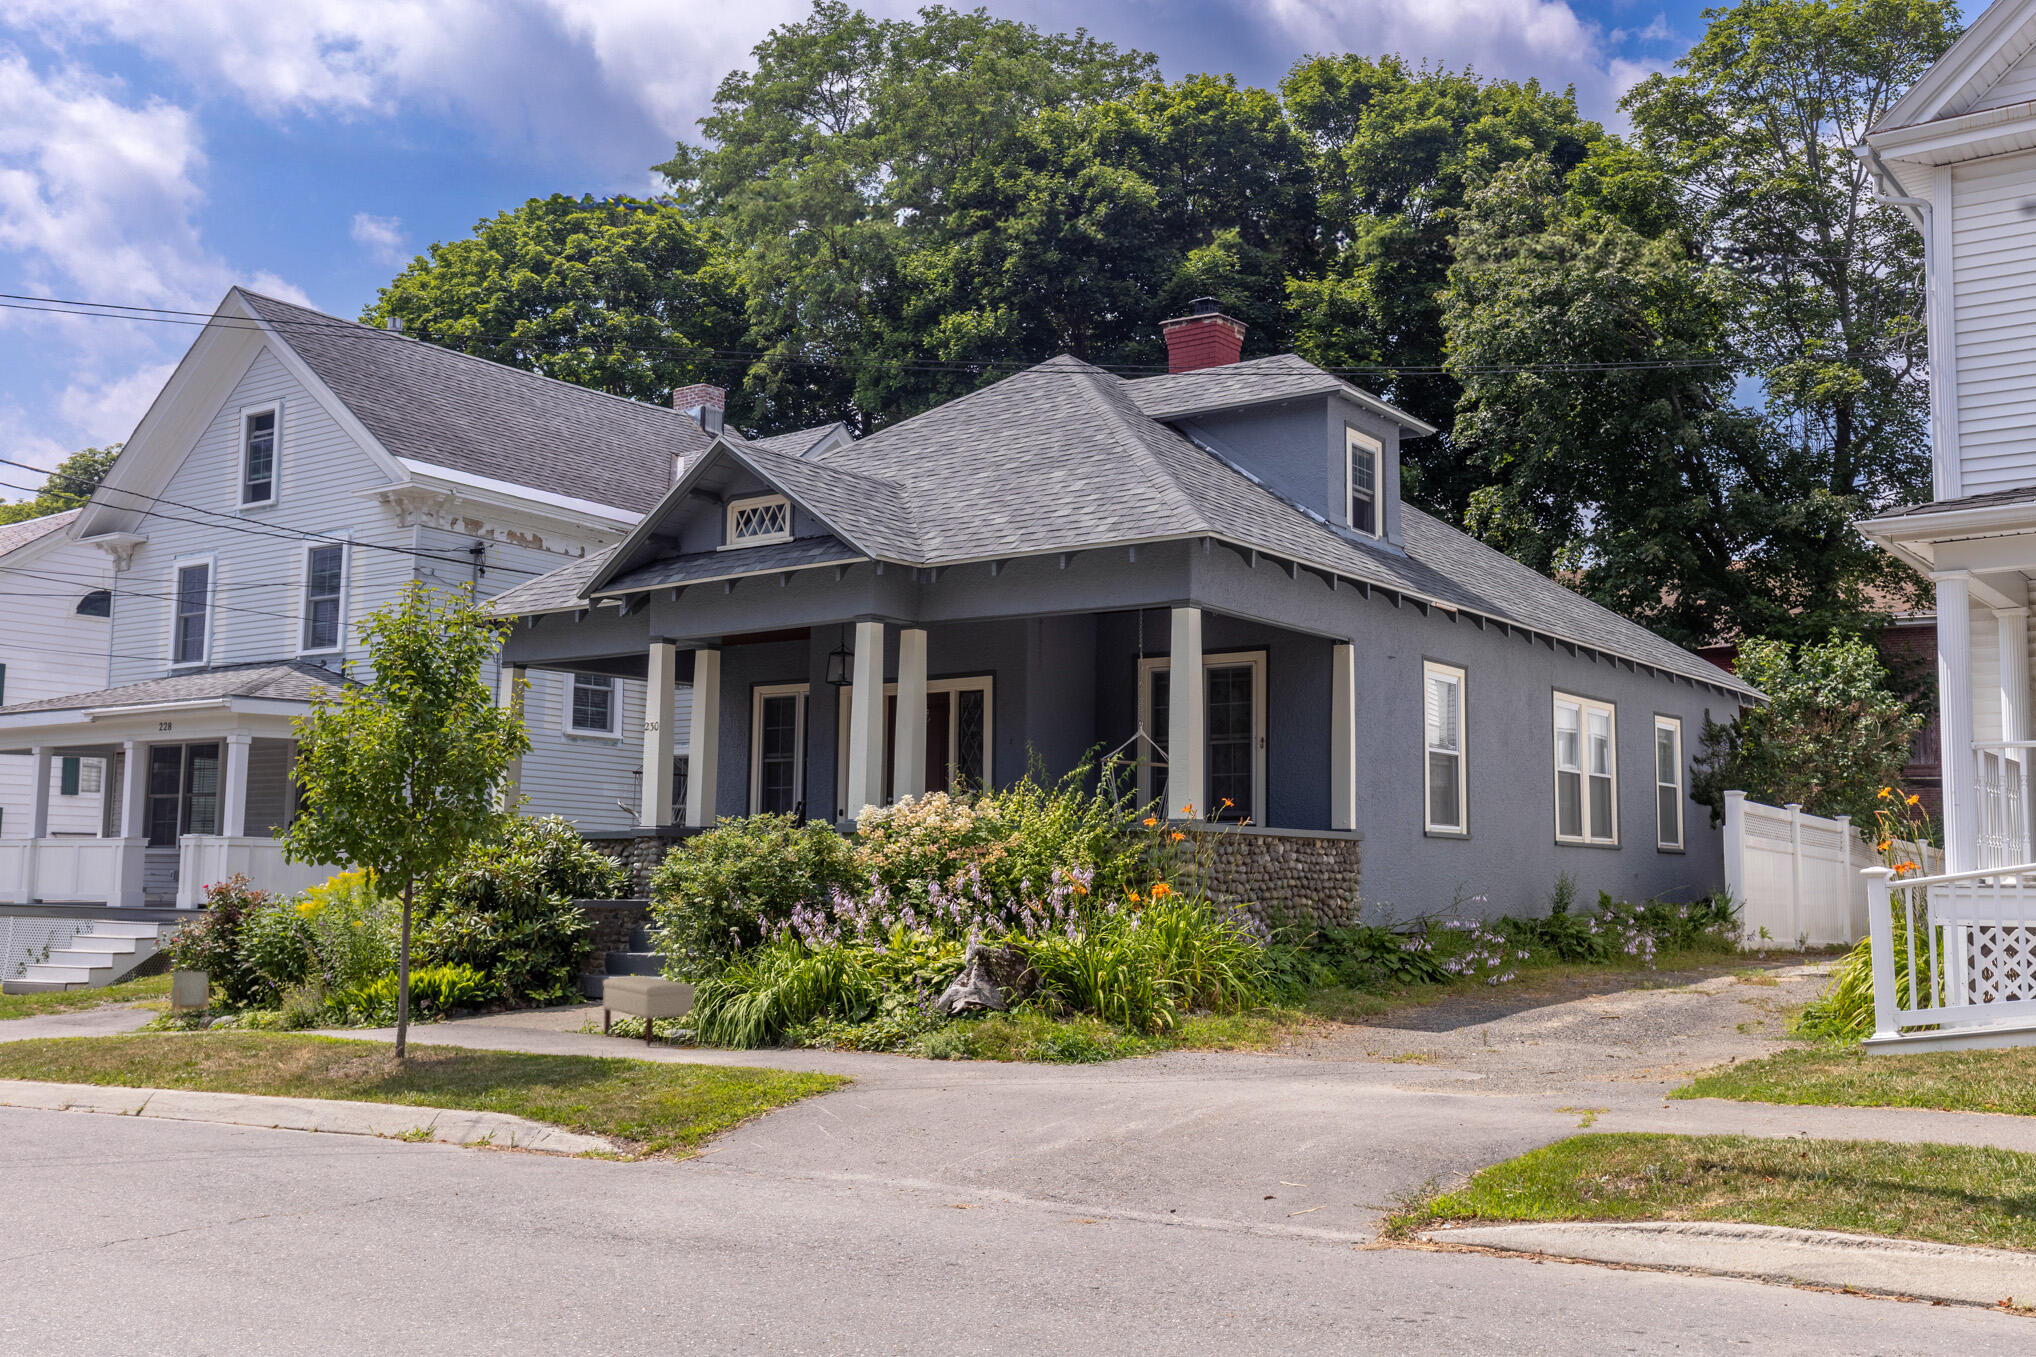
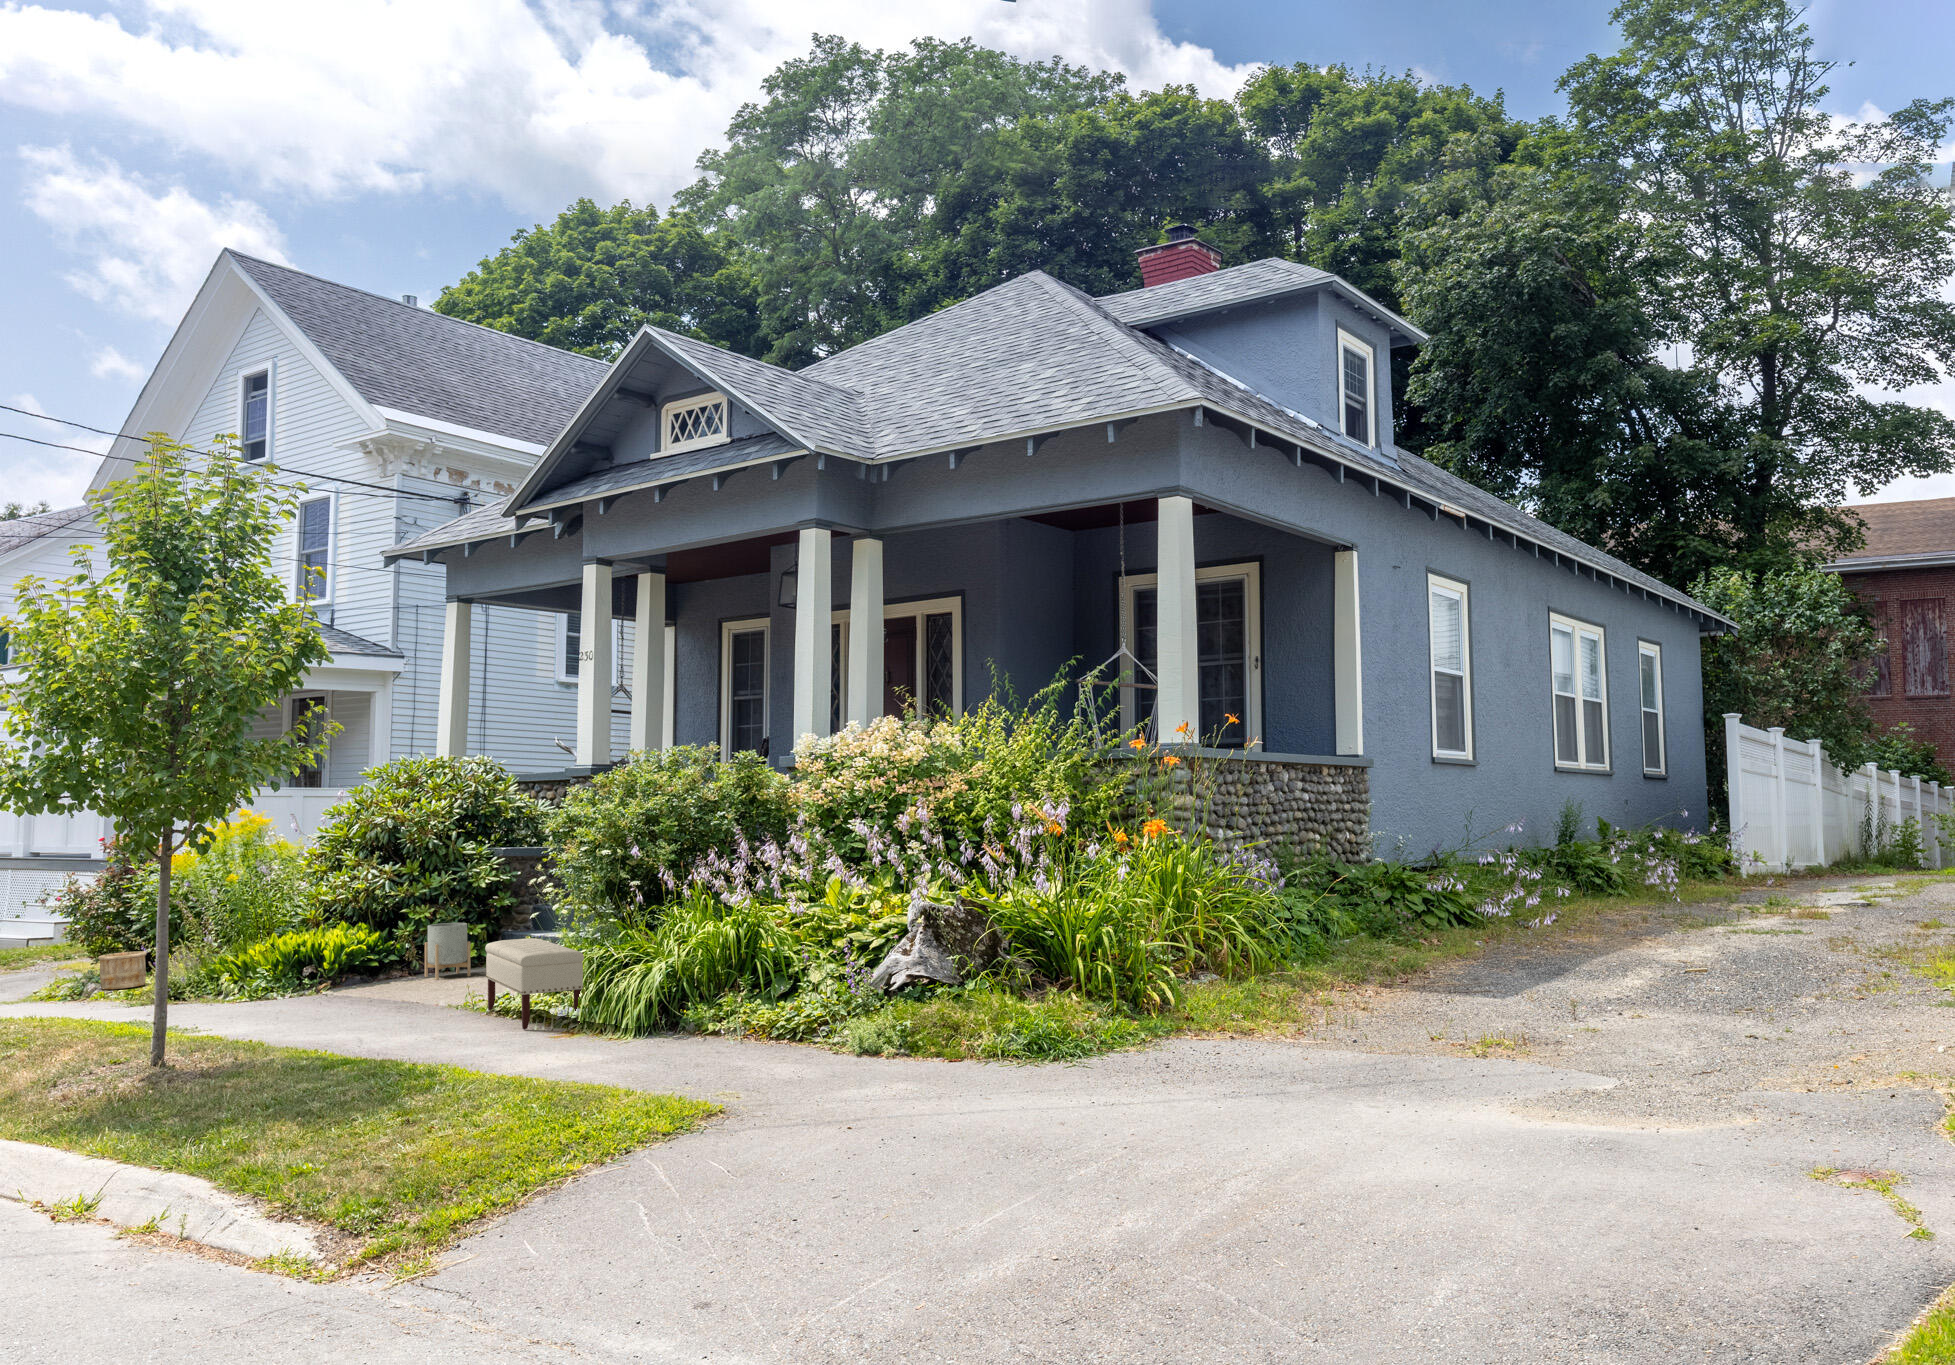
planter: present [172,970,209,1018] -> present [425,923,471,980]
wooden bucket: none [231,989,273,1021] -> present [98,951,146,989]

